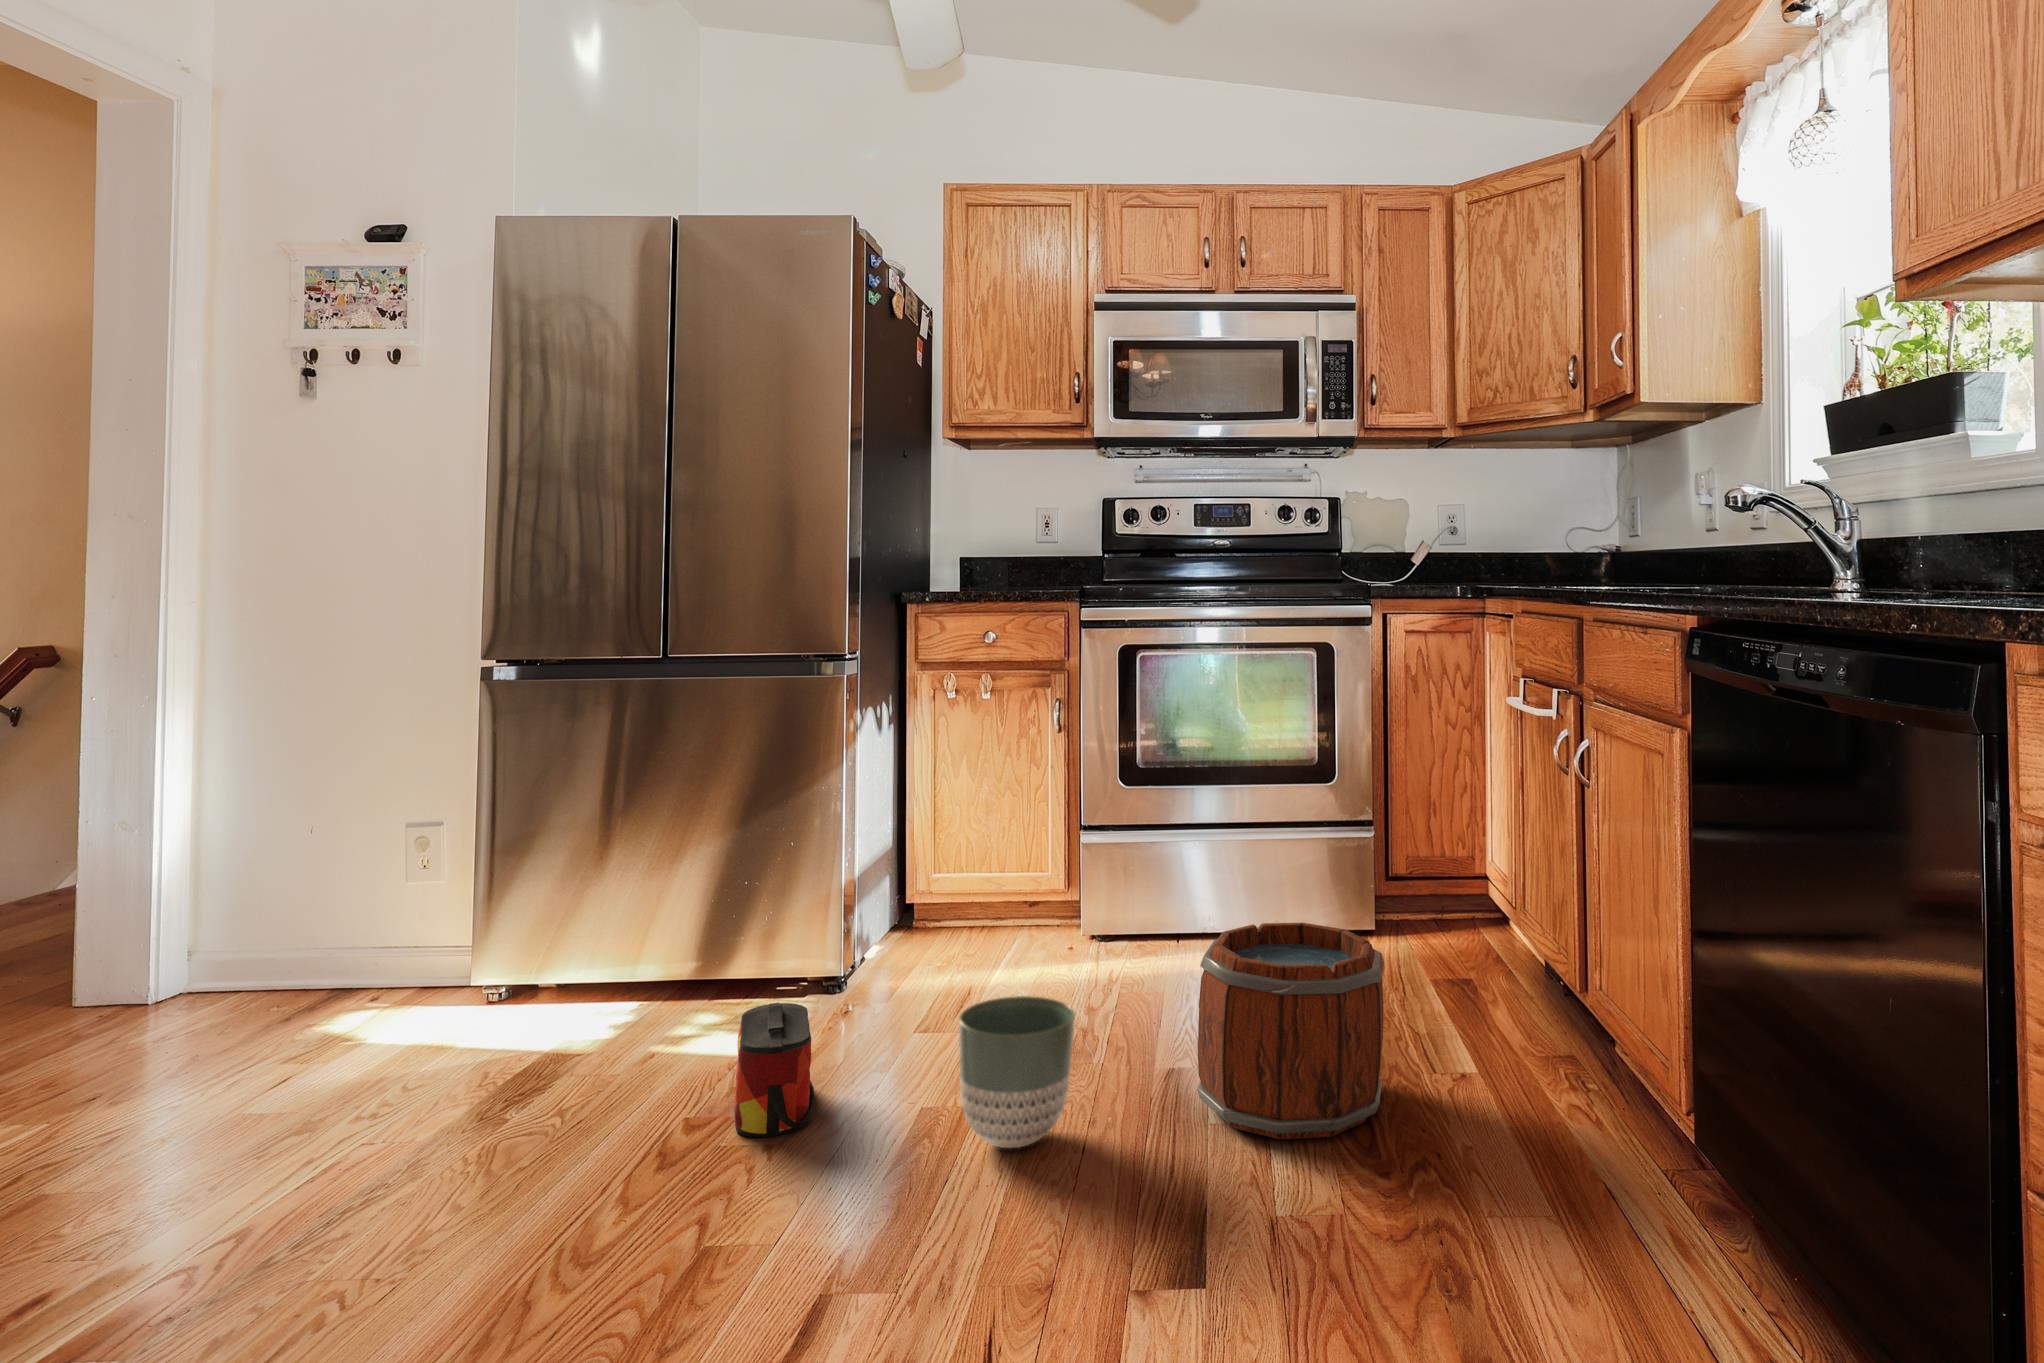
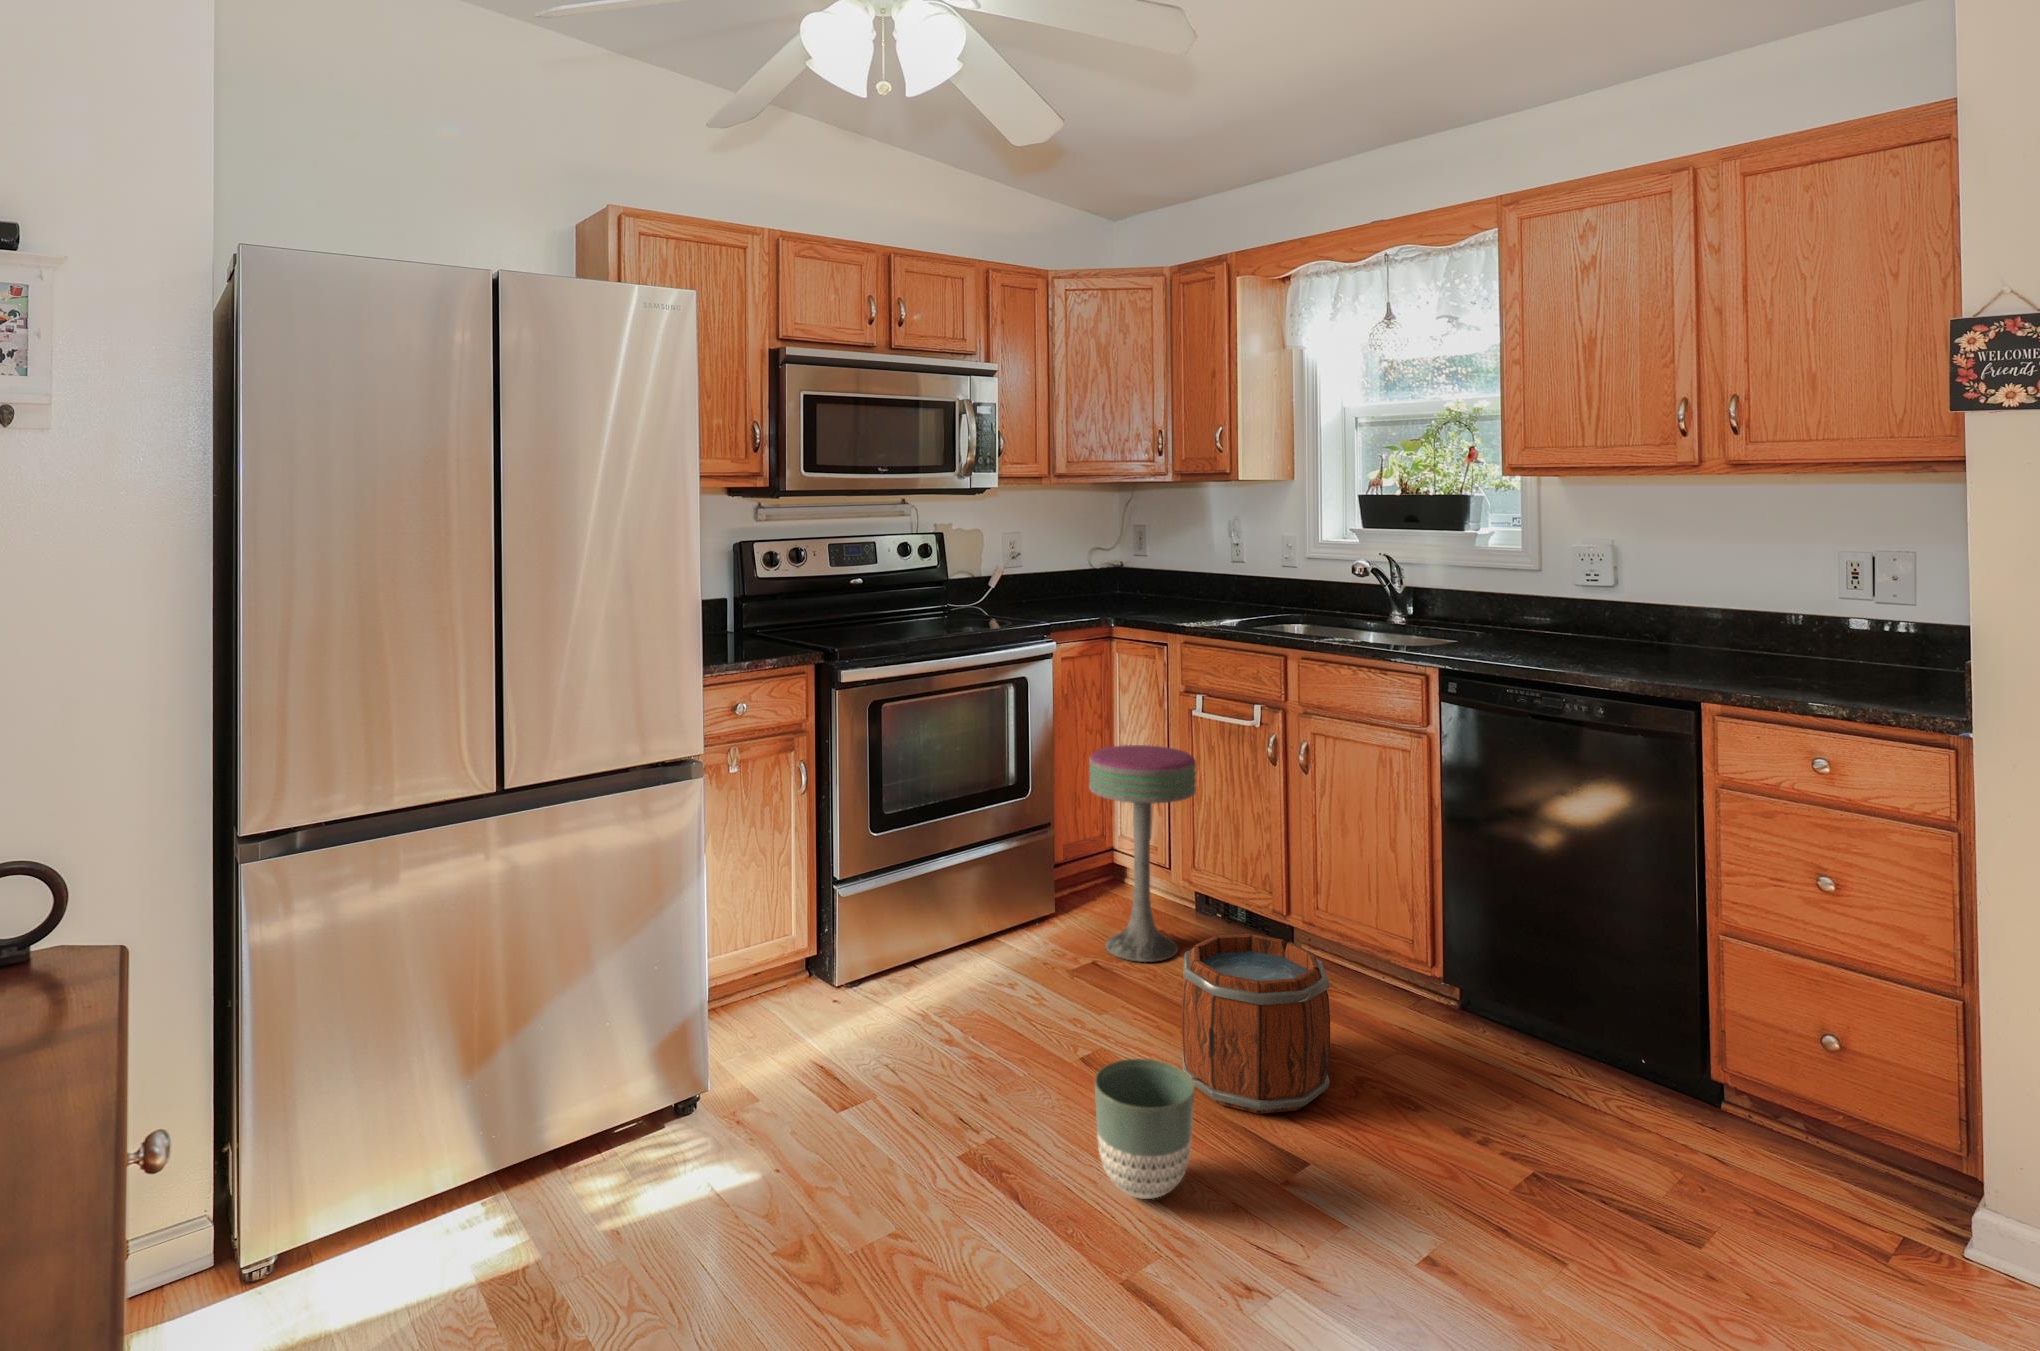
bar stool: none [1345,728,1478,991] -> present [1089,745,1196,962]
bag: present [734,1003,814,1137] -> none [834,1141,971,1285]

